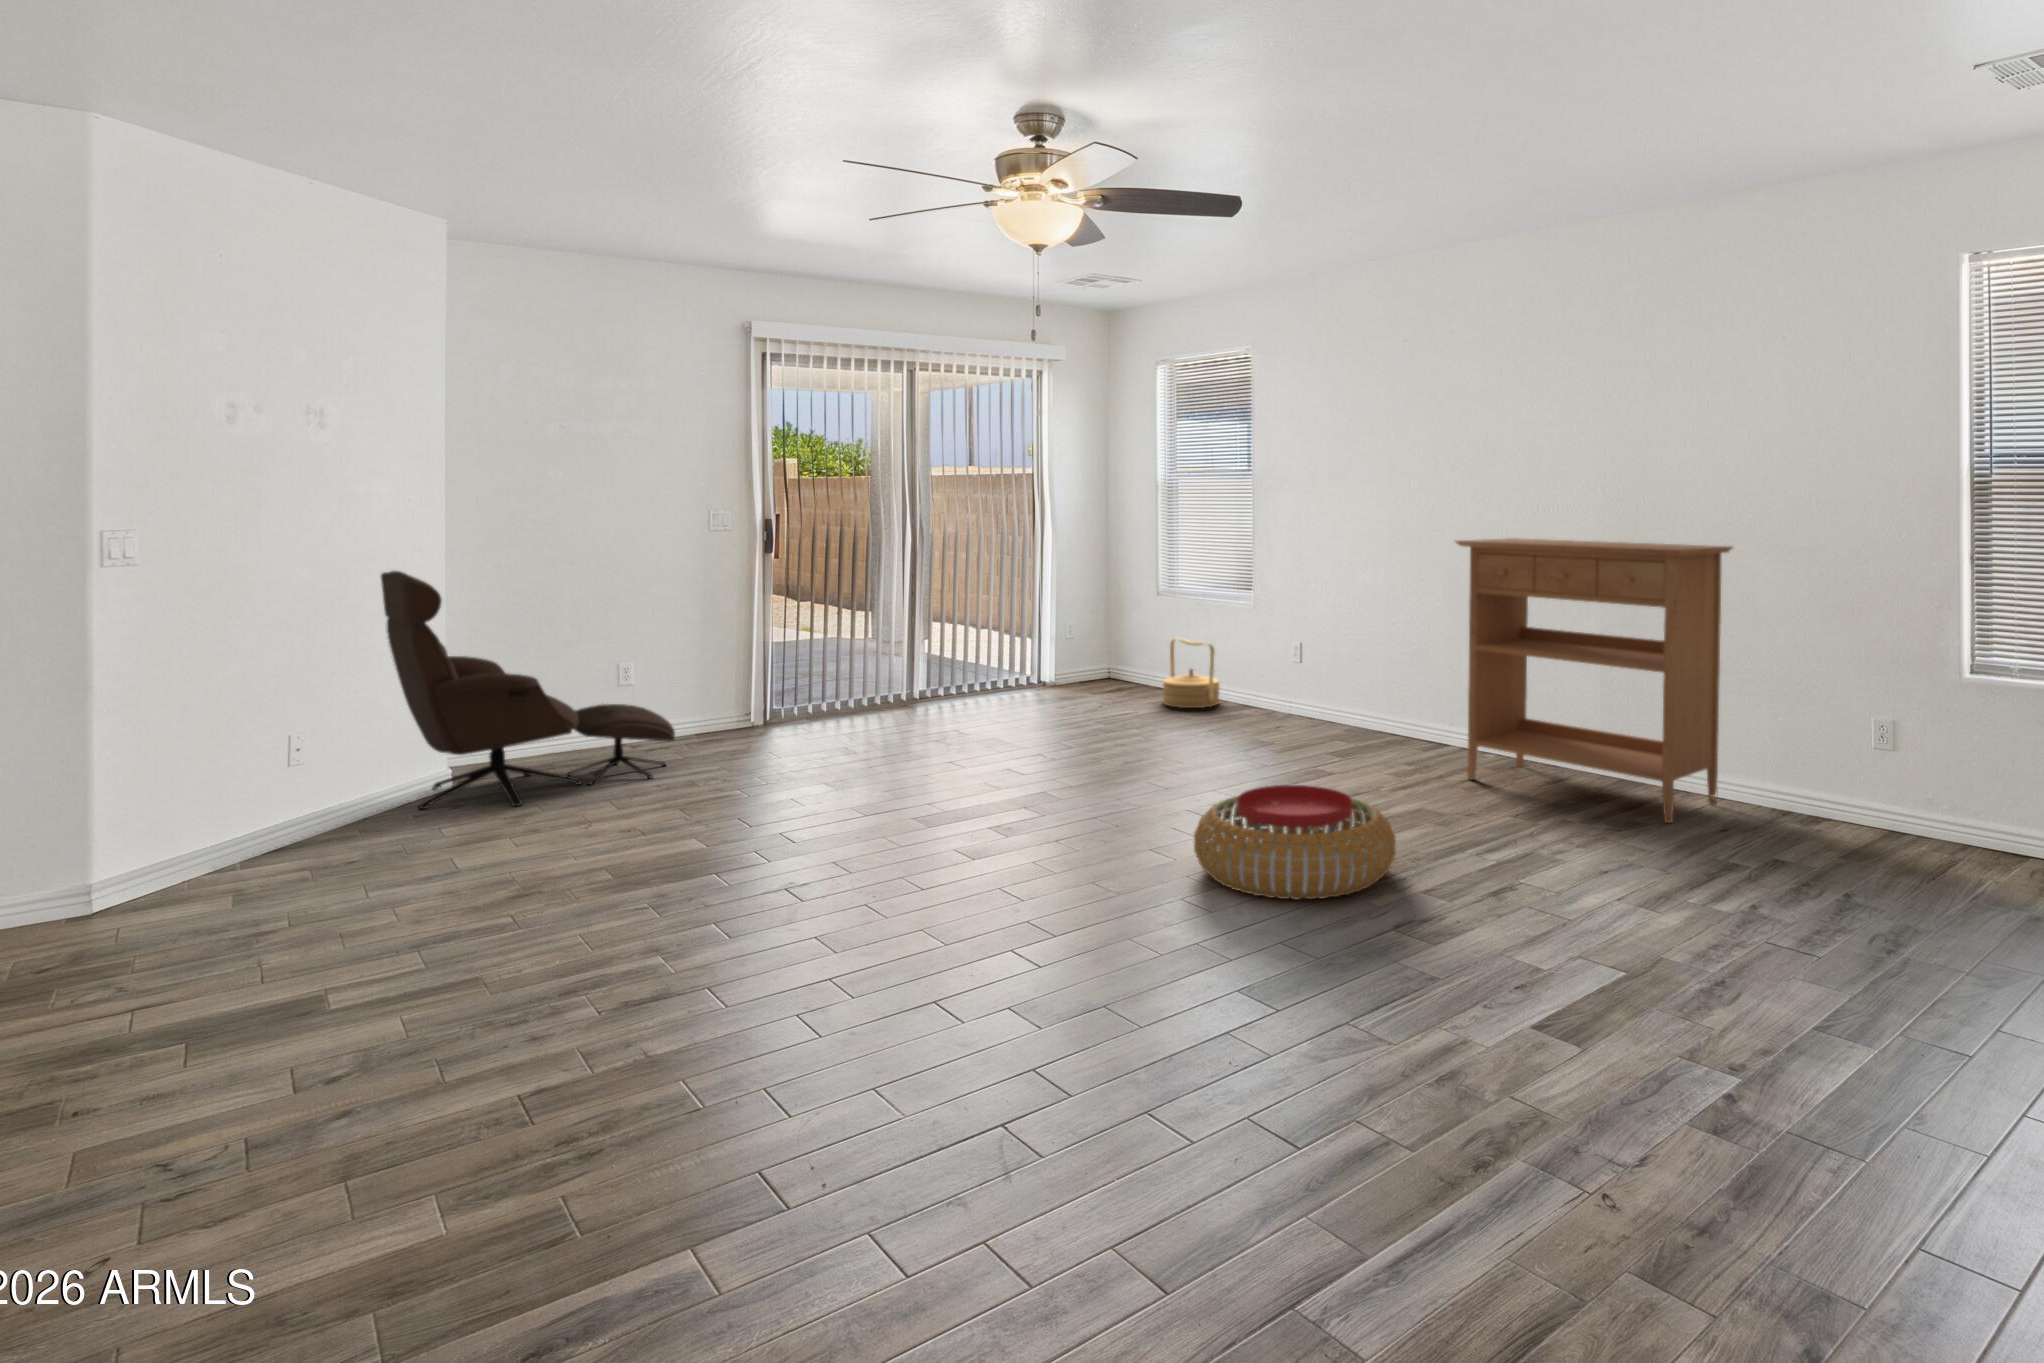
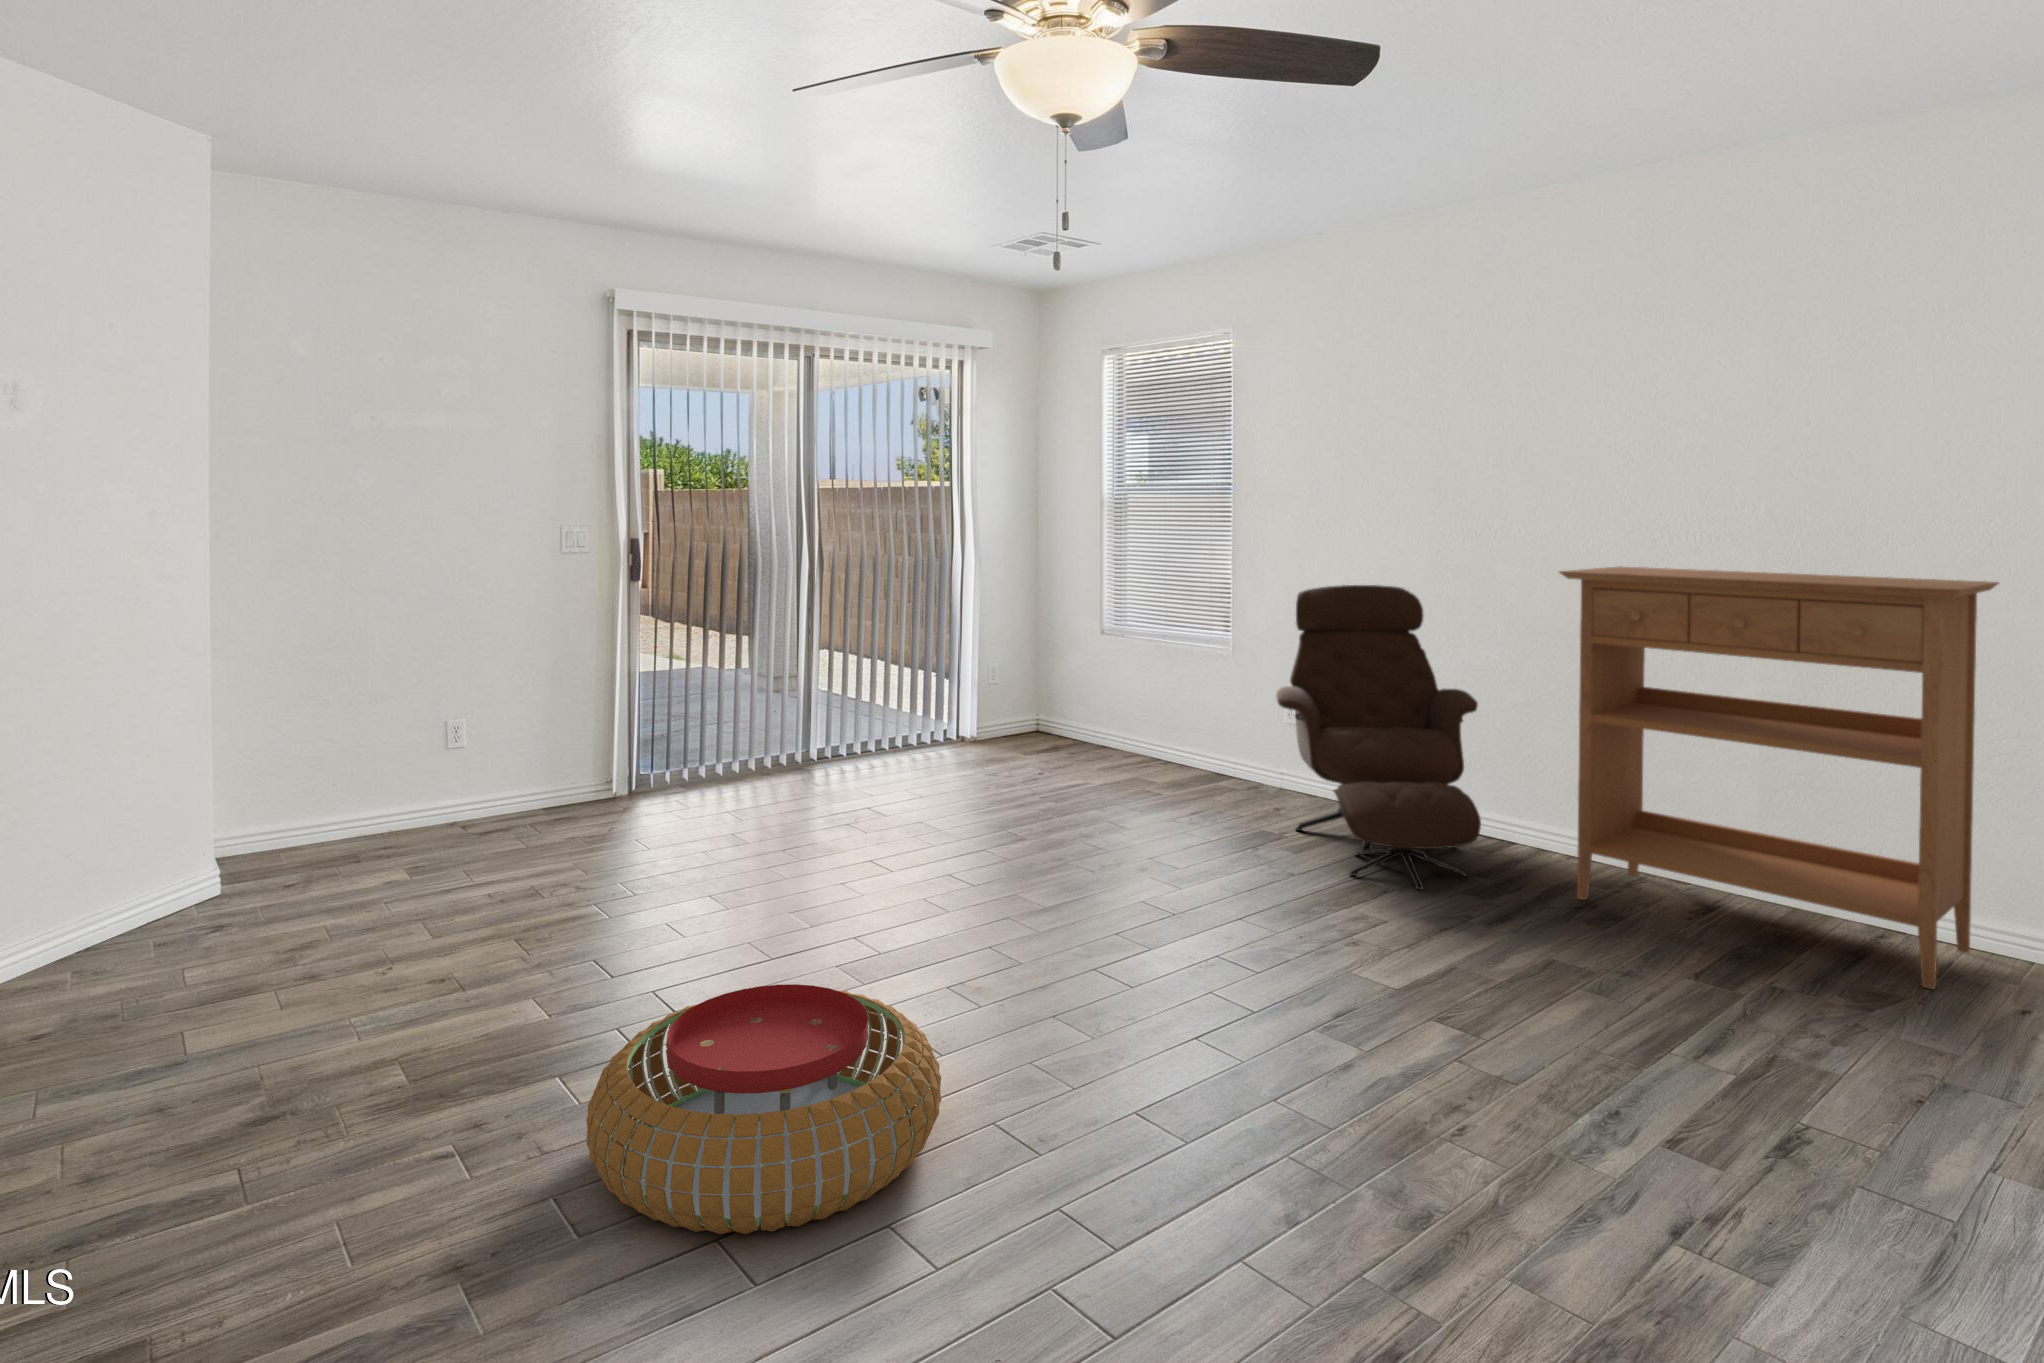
lounge chair: present [381,571,675,809] -> present [1276,585,1481,890]
woven basket: present [1163,638,1220,708] -> none [1113,685,1186,774]
pouf: present [1194,785,1396,900] -> present [586,984,941,1234]

